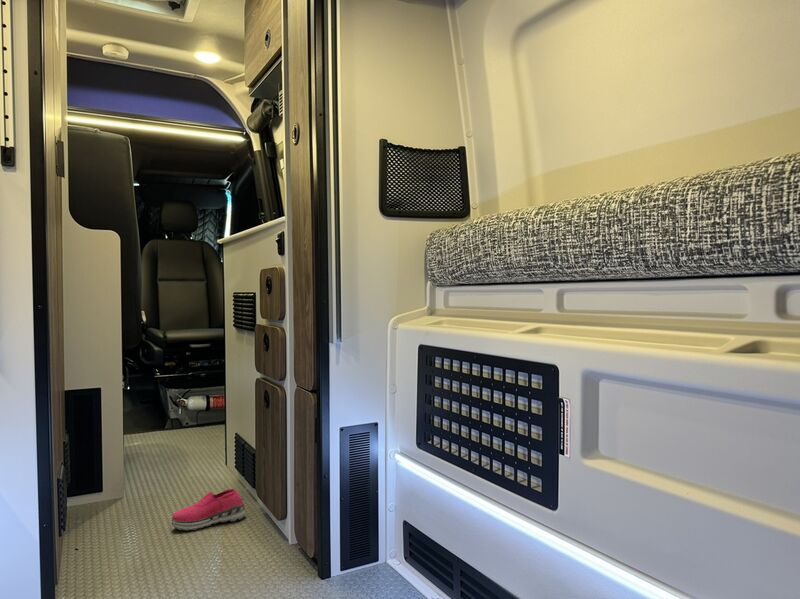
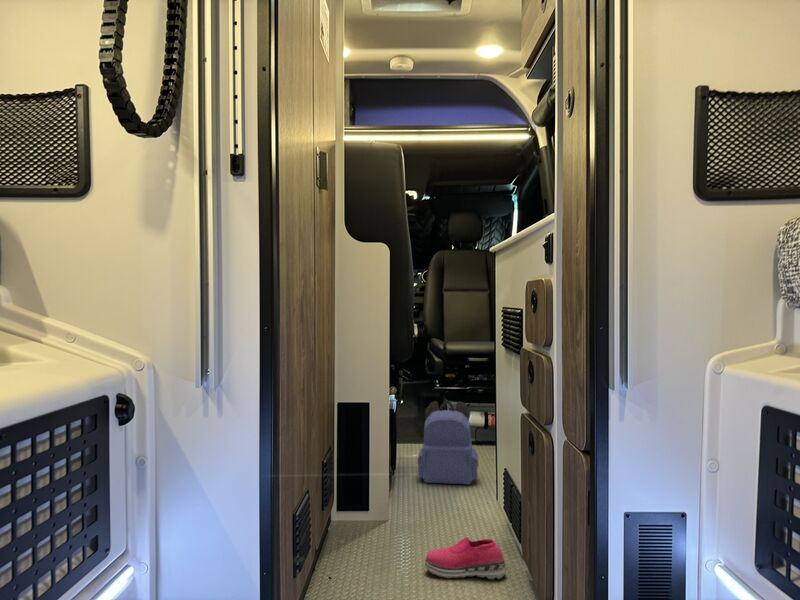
backpack: none [145,383,208,465] -> present [418,401,478,485]

